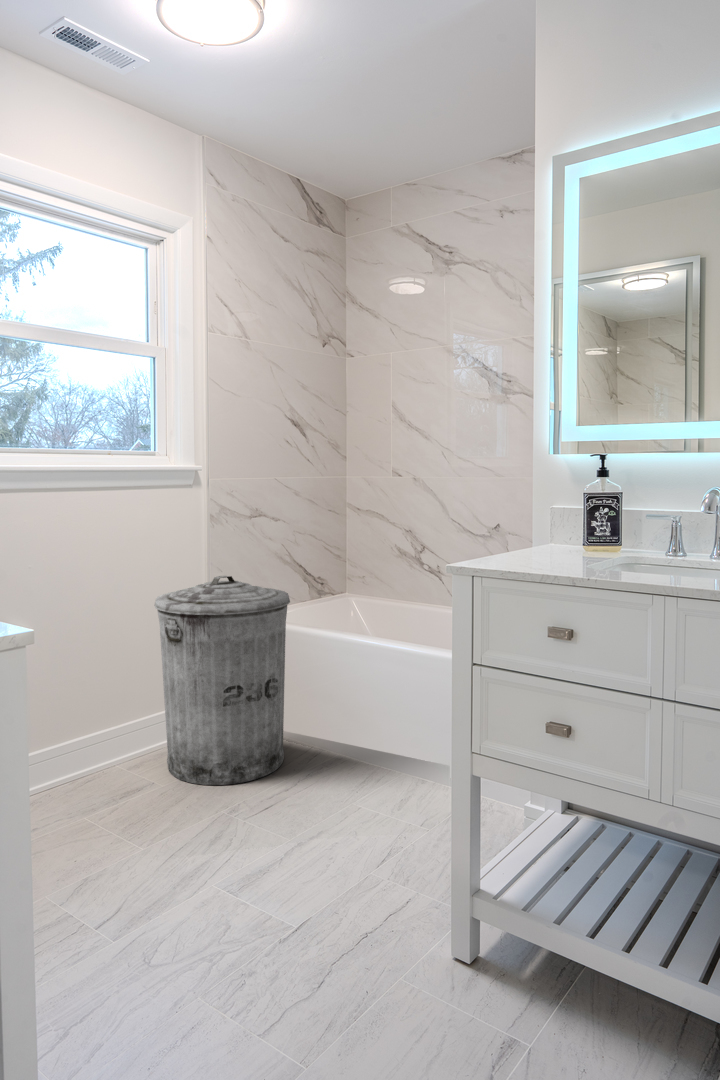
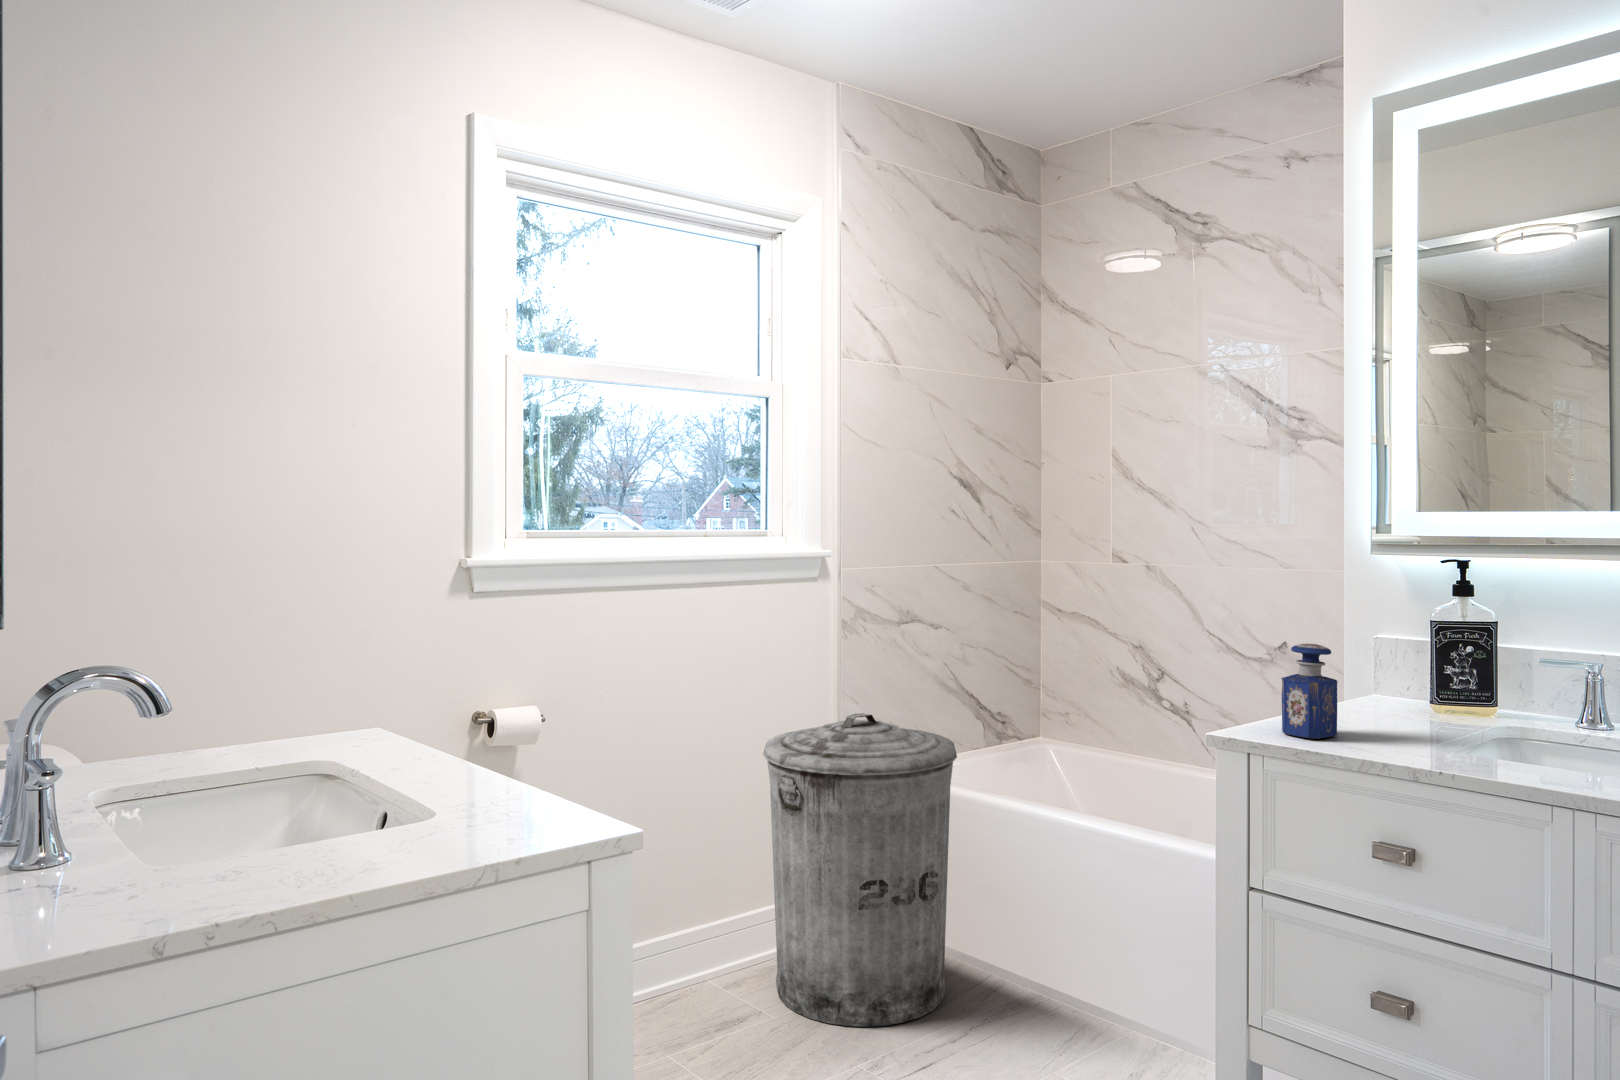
perfume bottle: none [495,505,529,565] -> present [1282,644,1337,738]

